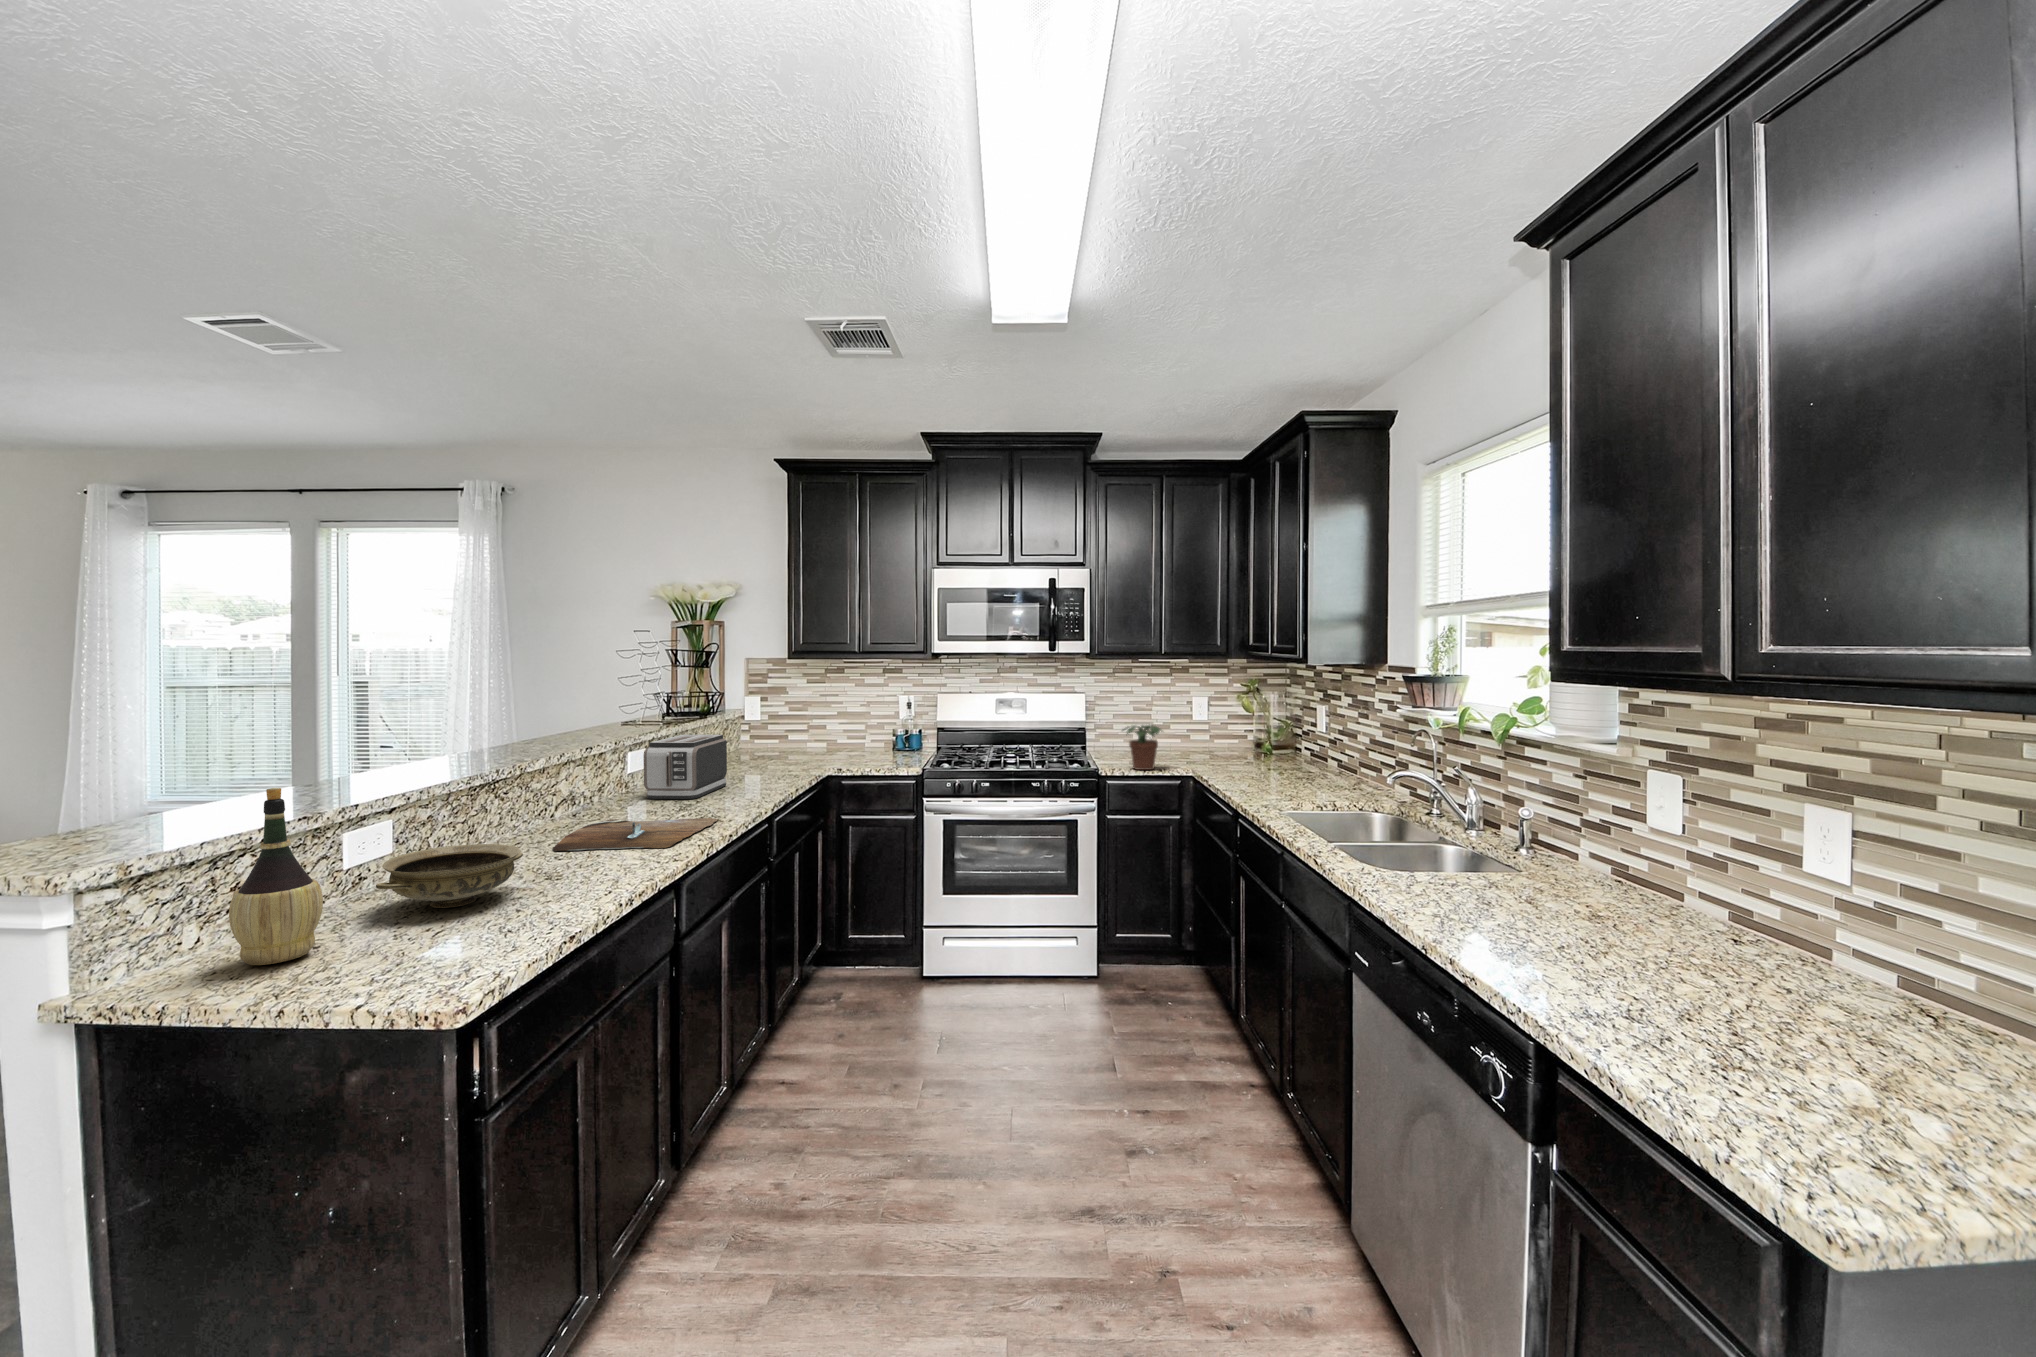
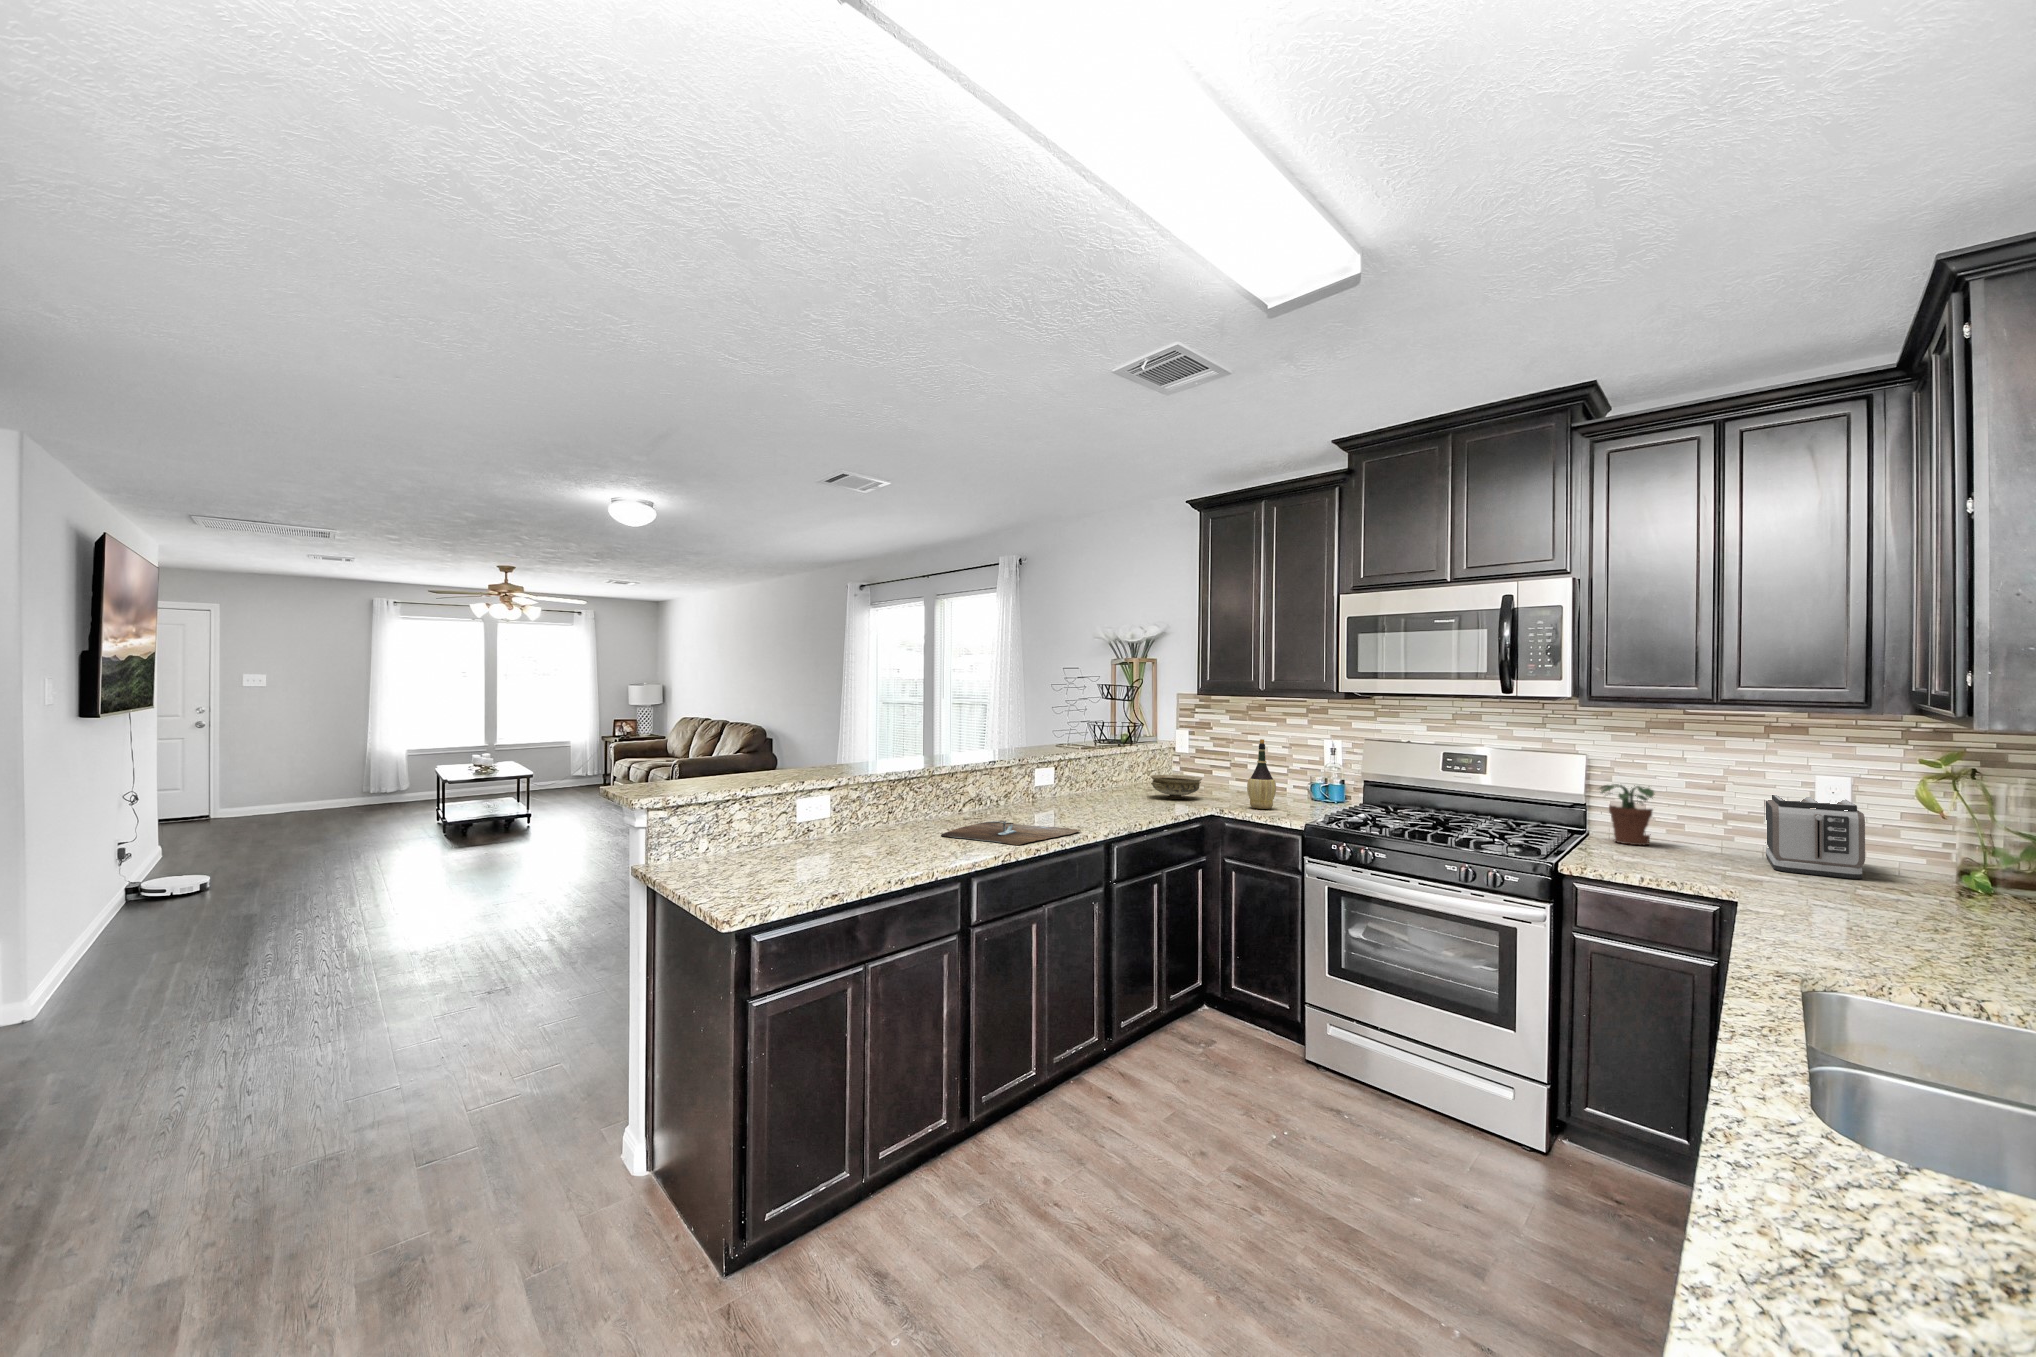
toaster: present [644,735,727,799] -> present [1766,795,1865,879]
wine bottle: present [229,788,323,965] -> present [1247,739,1276,809]
ceramic bowl: present [376,844,523,908] -> present [1150,775,1202,799]

